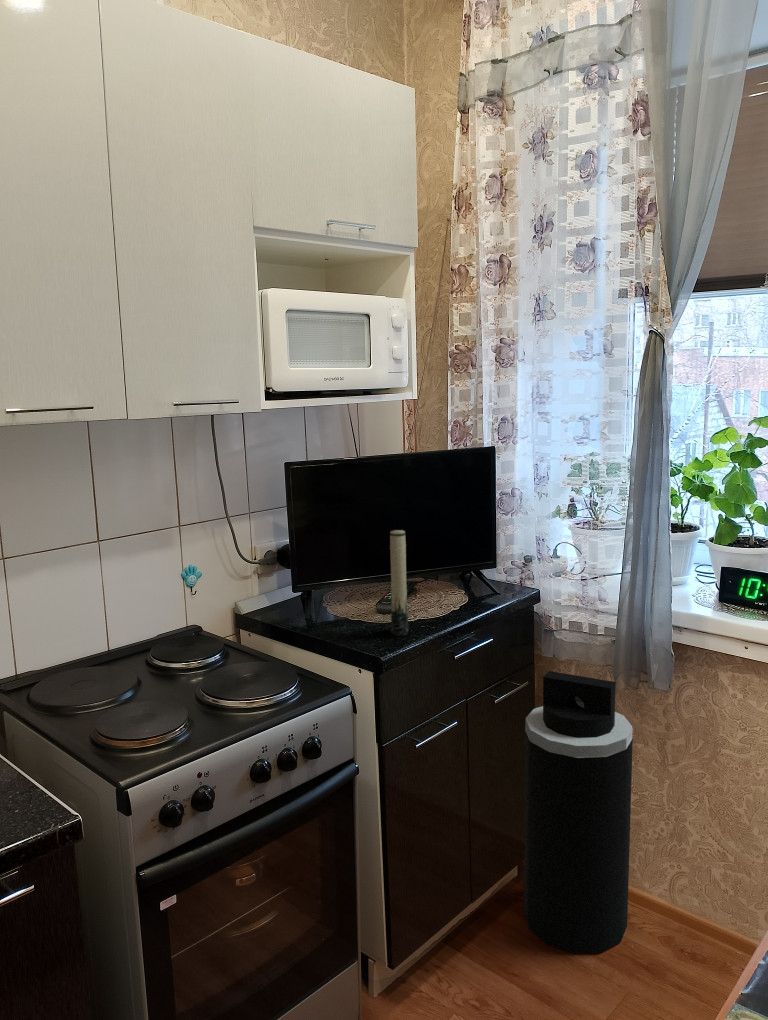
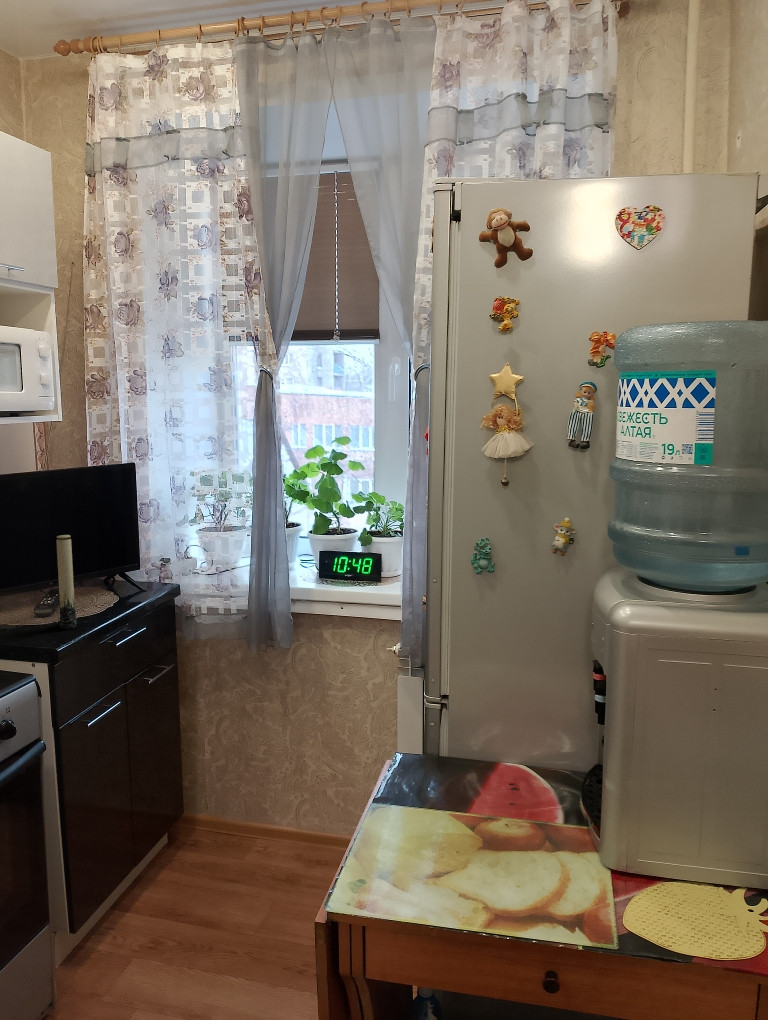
trash can: present [524,671,633,953] -> none [175,651,267,882]

